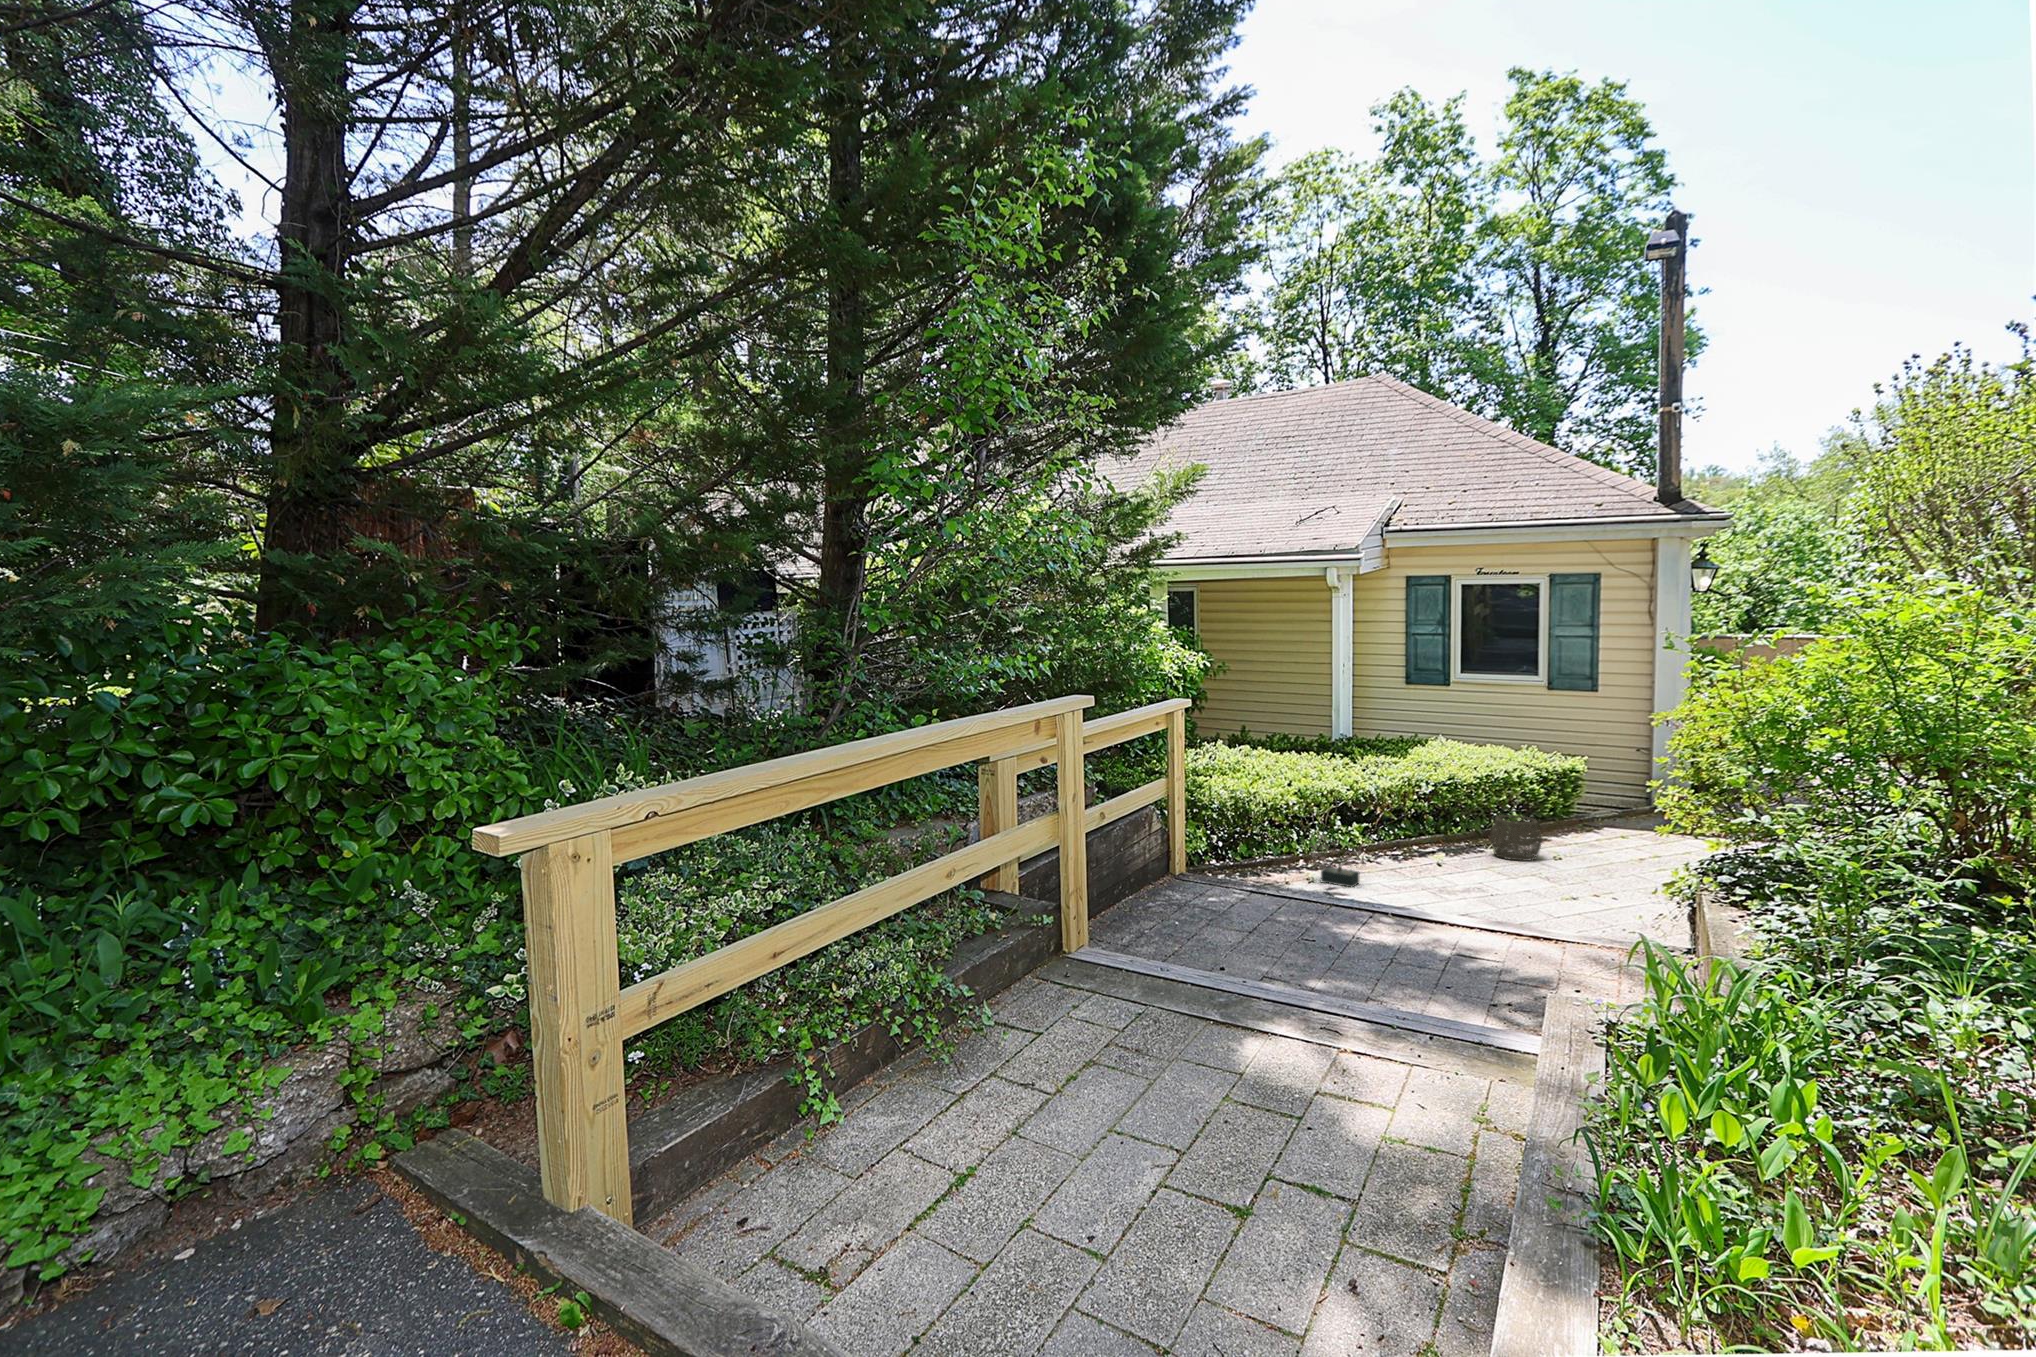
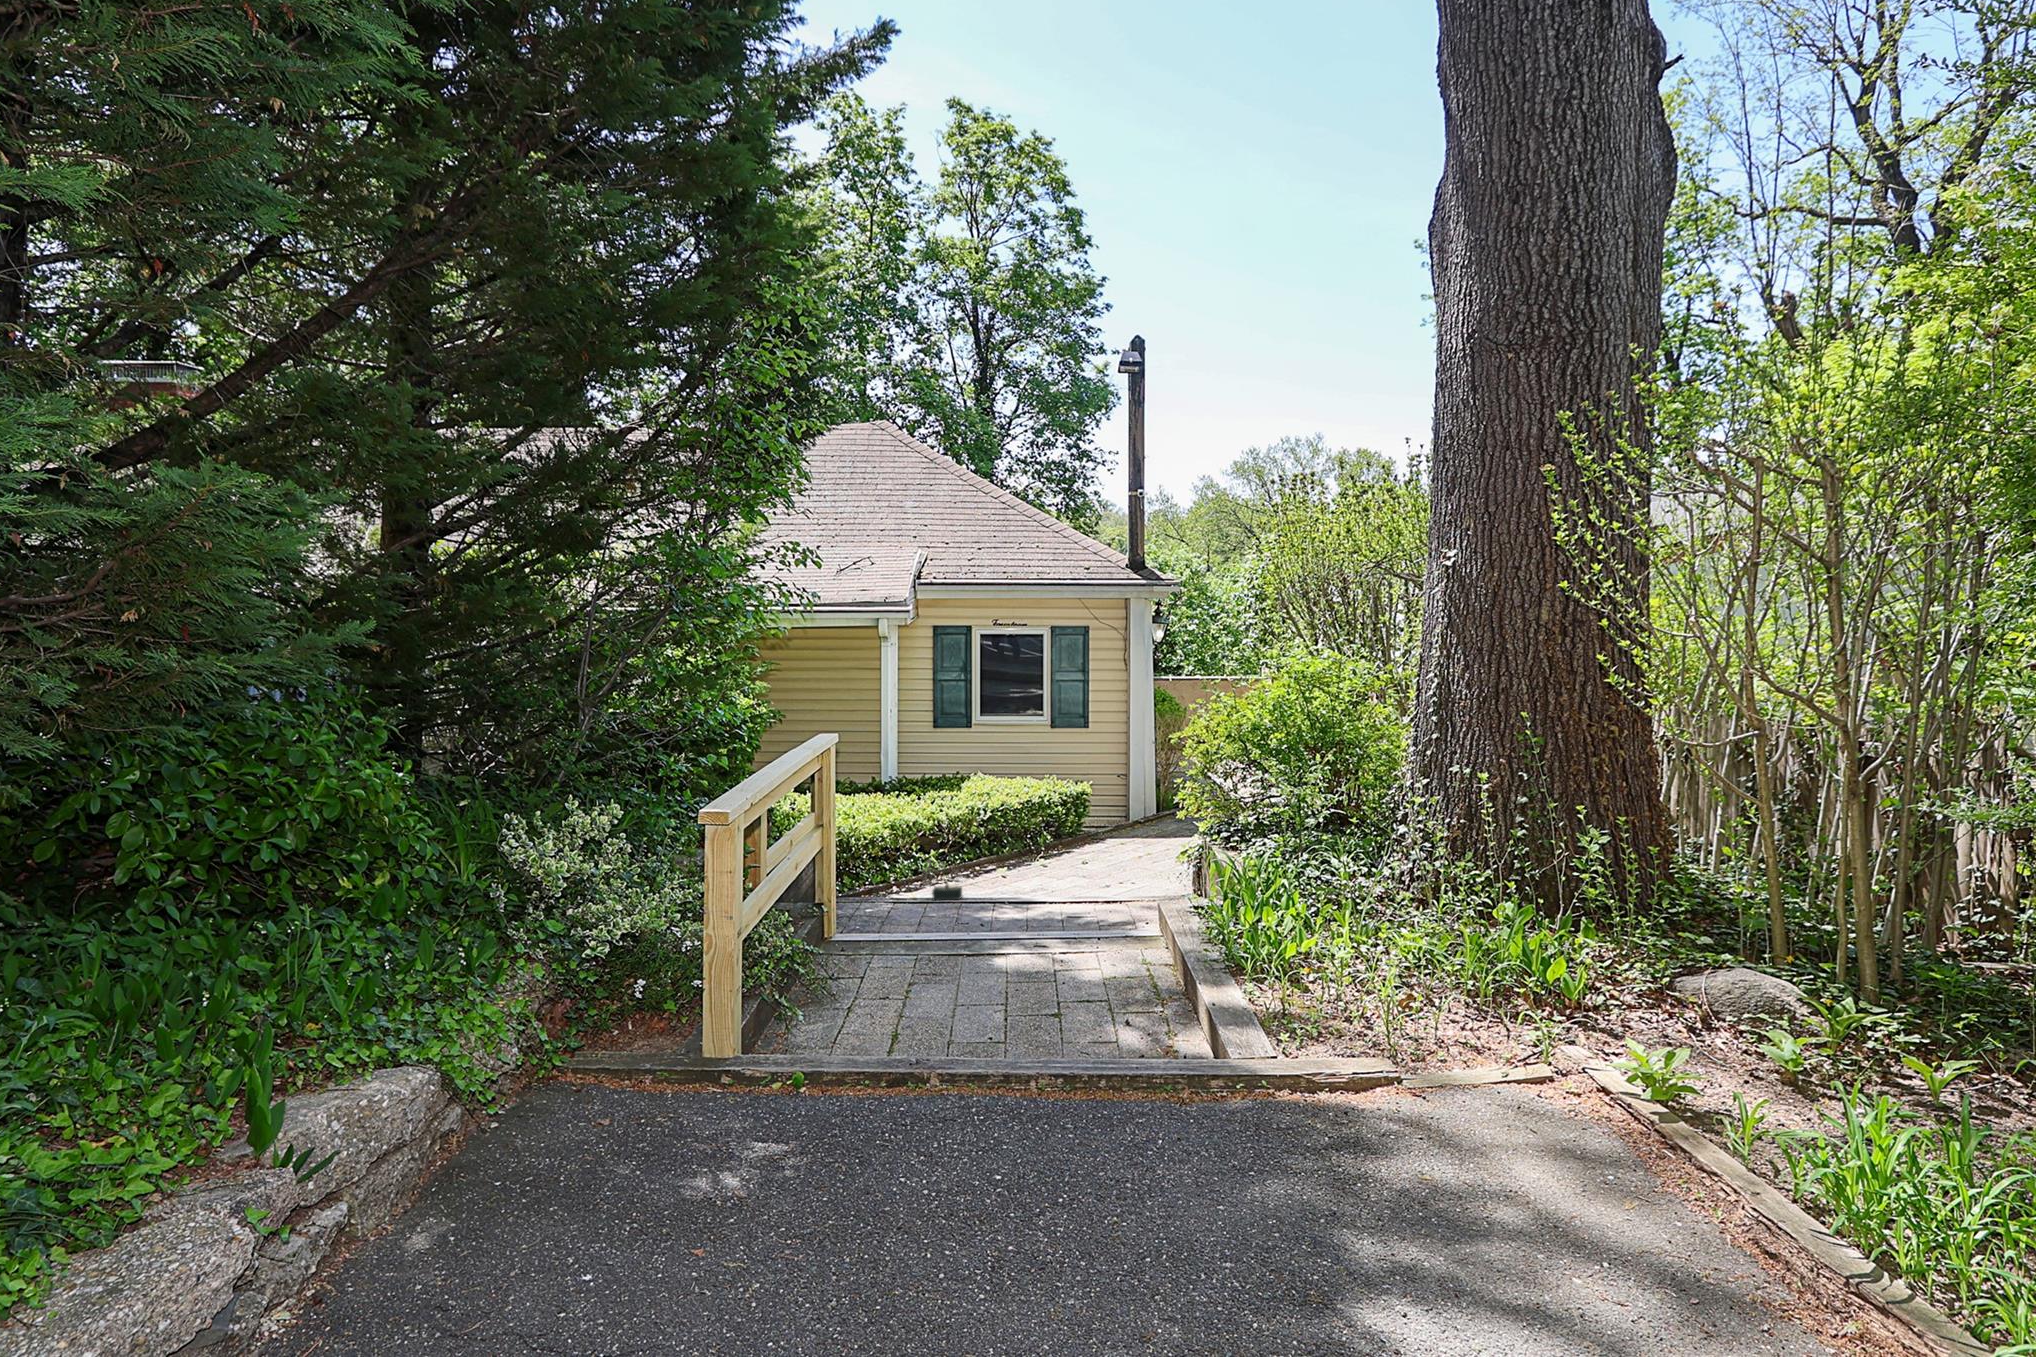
woven basket: present [1490,815,1542,861] -> none [1037,832,1076,870]

